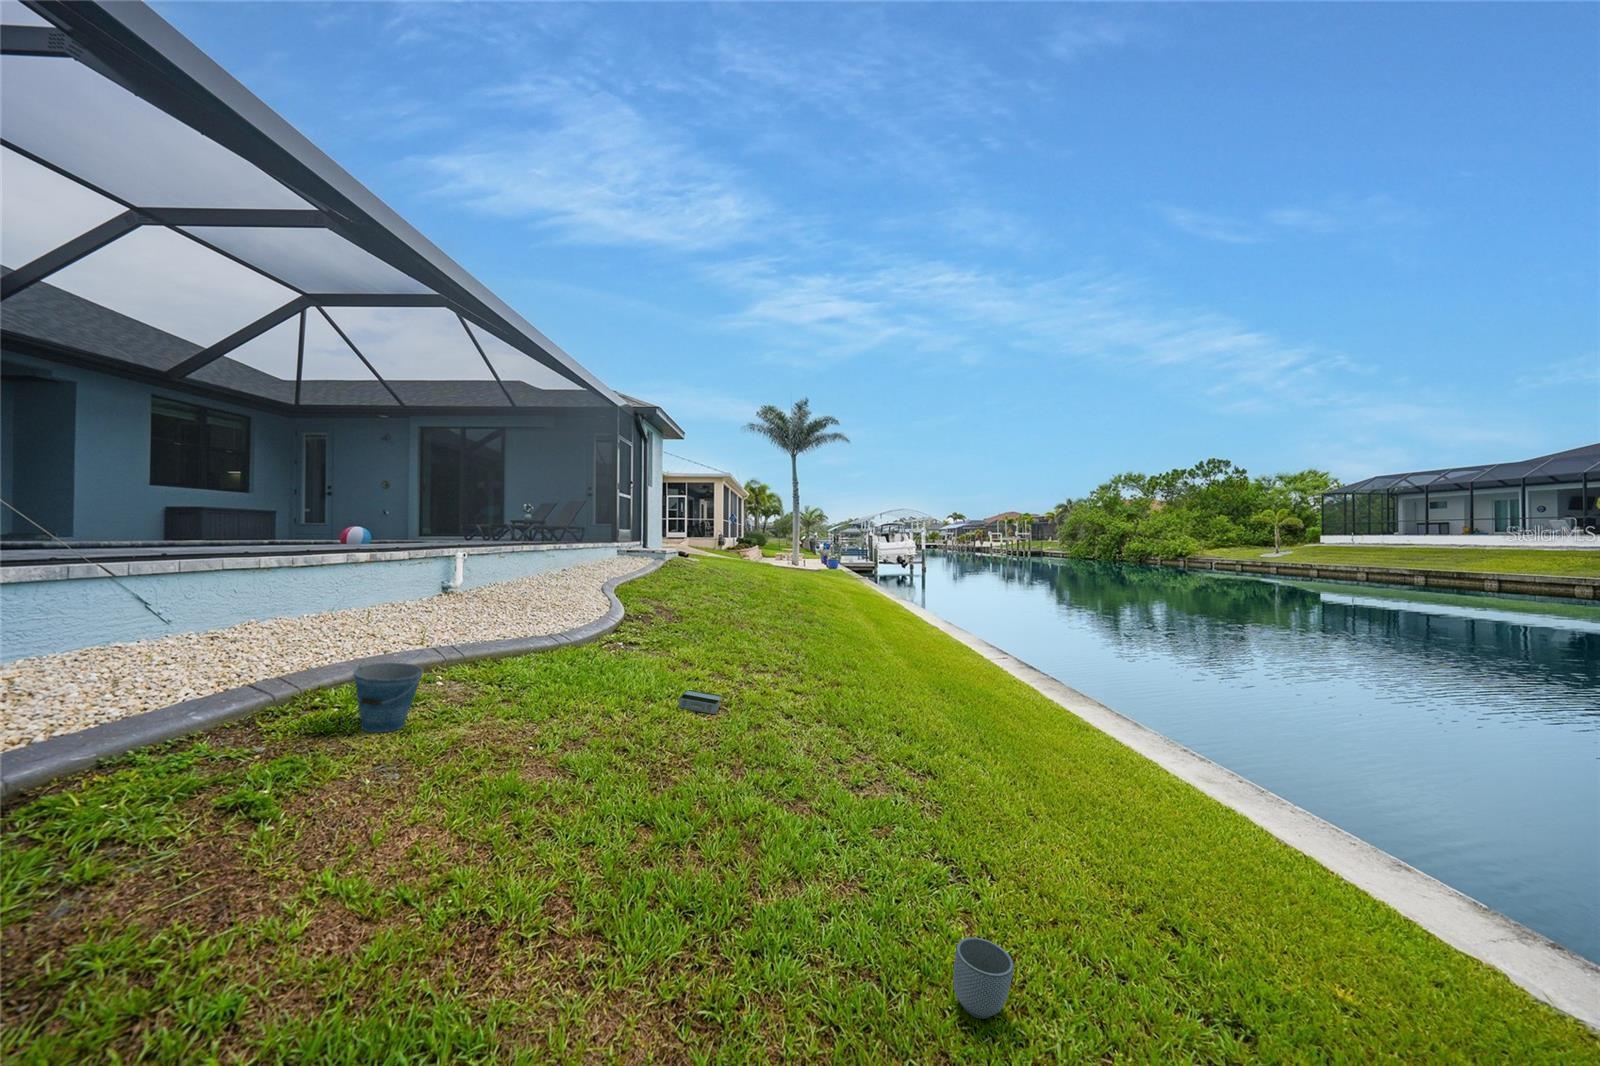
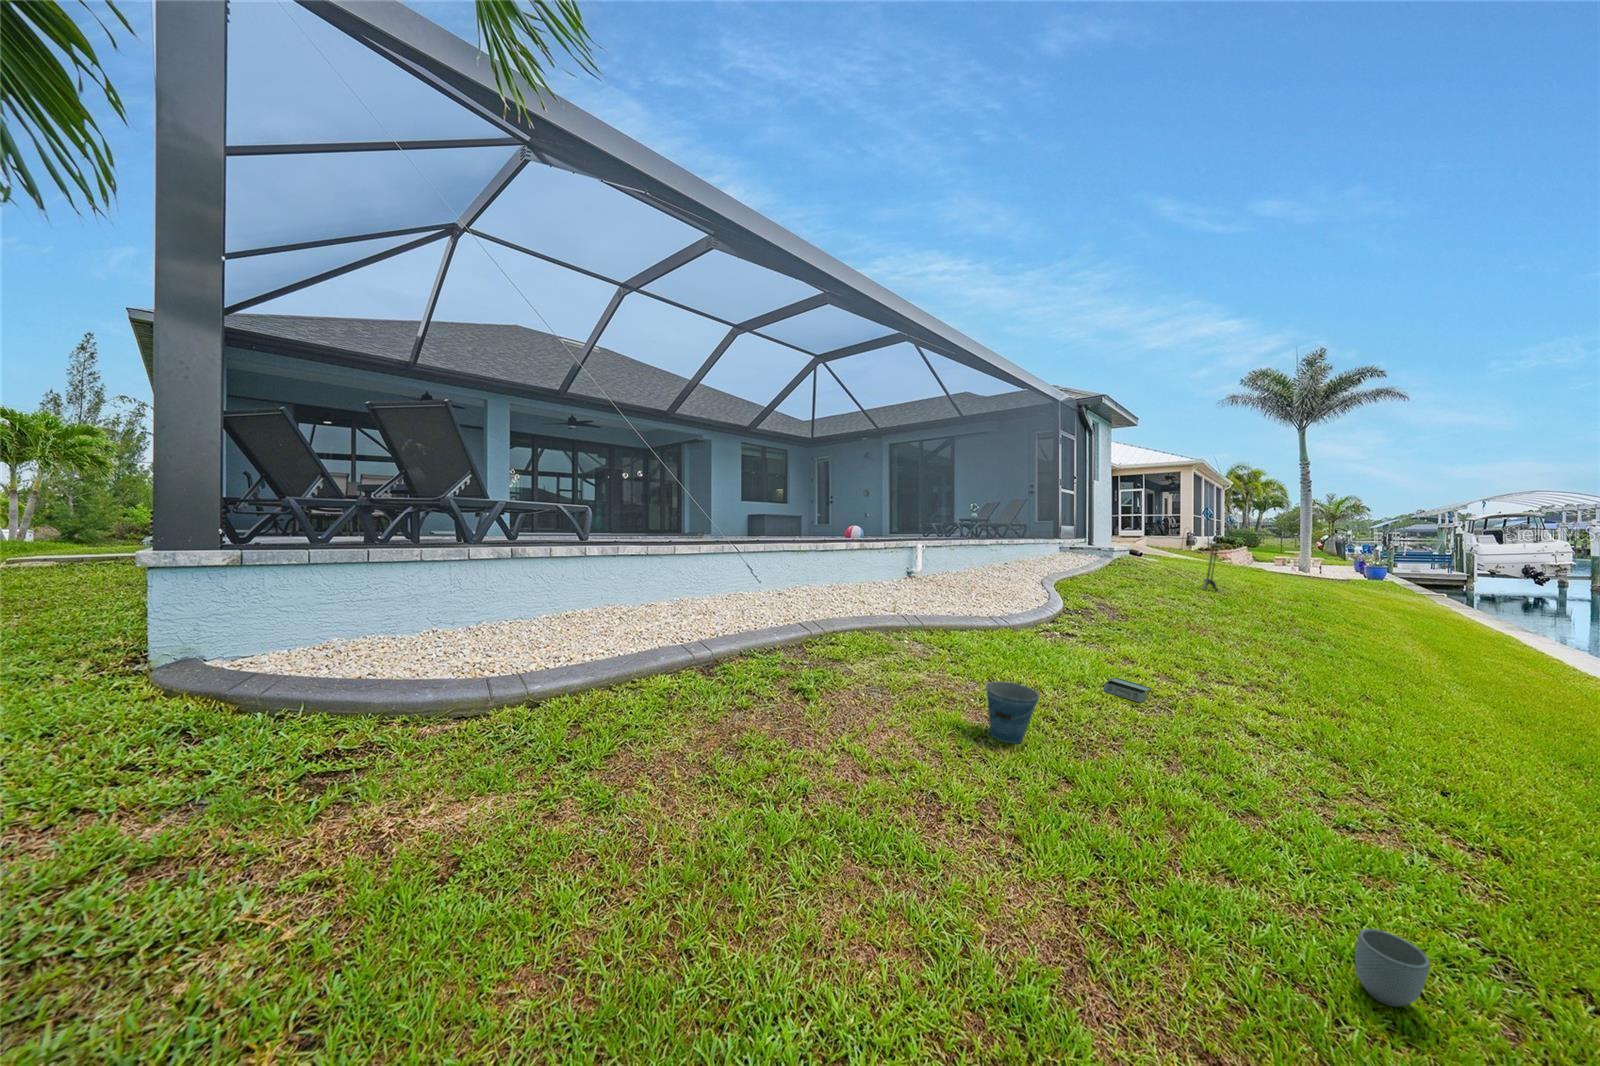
side table: none [742,544,759,586] -> present [1202,543,1223,591]
bucket: present [352,663,423,732] -> present [986,682,1039,743]

